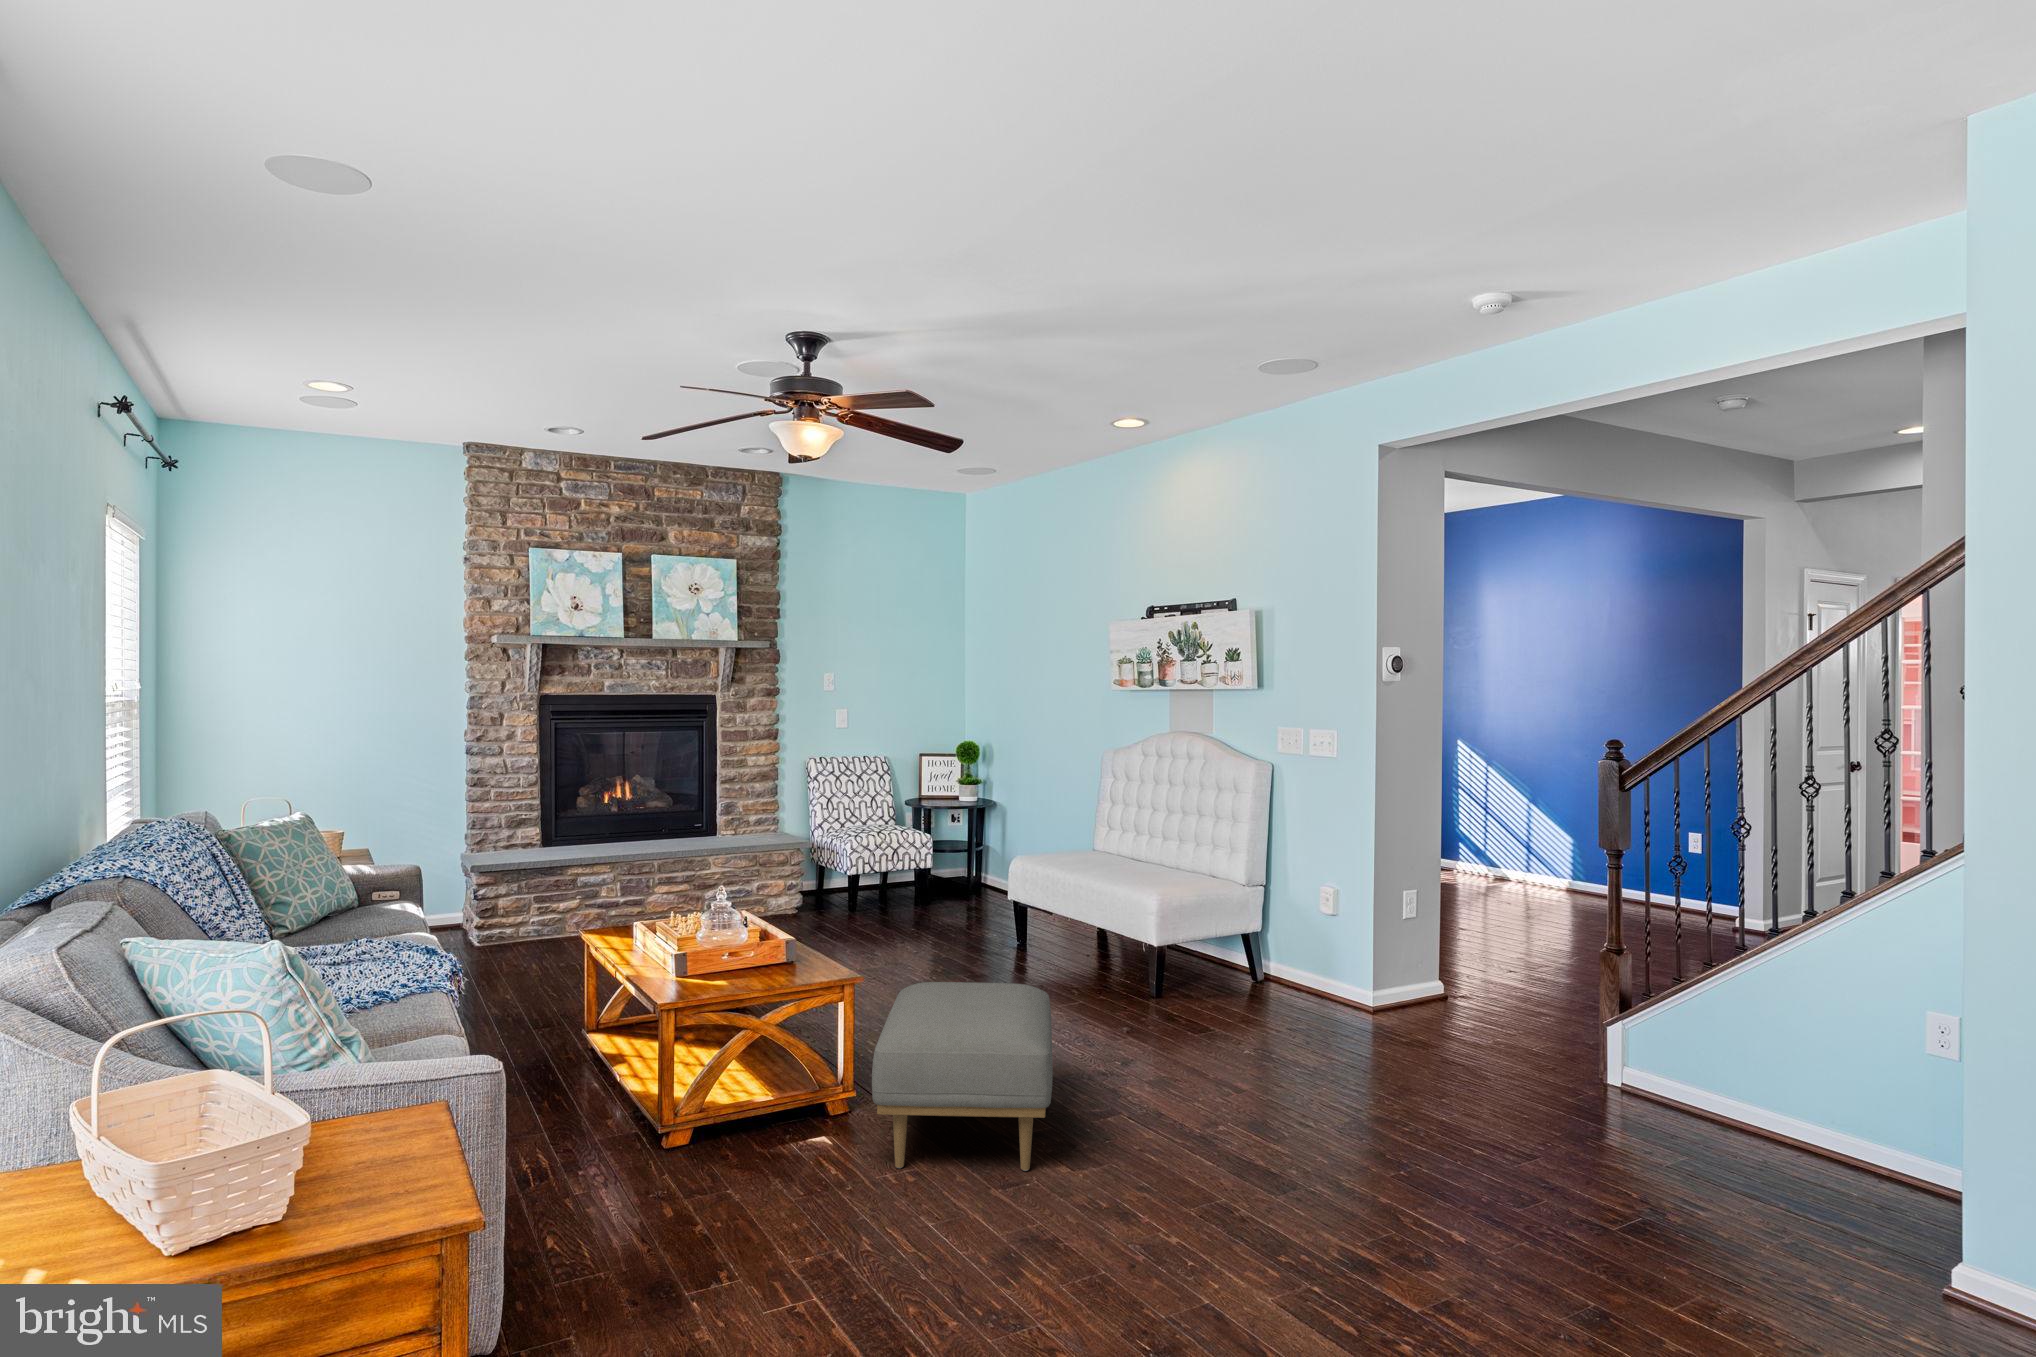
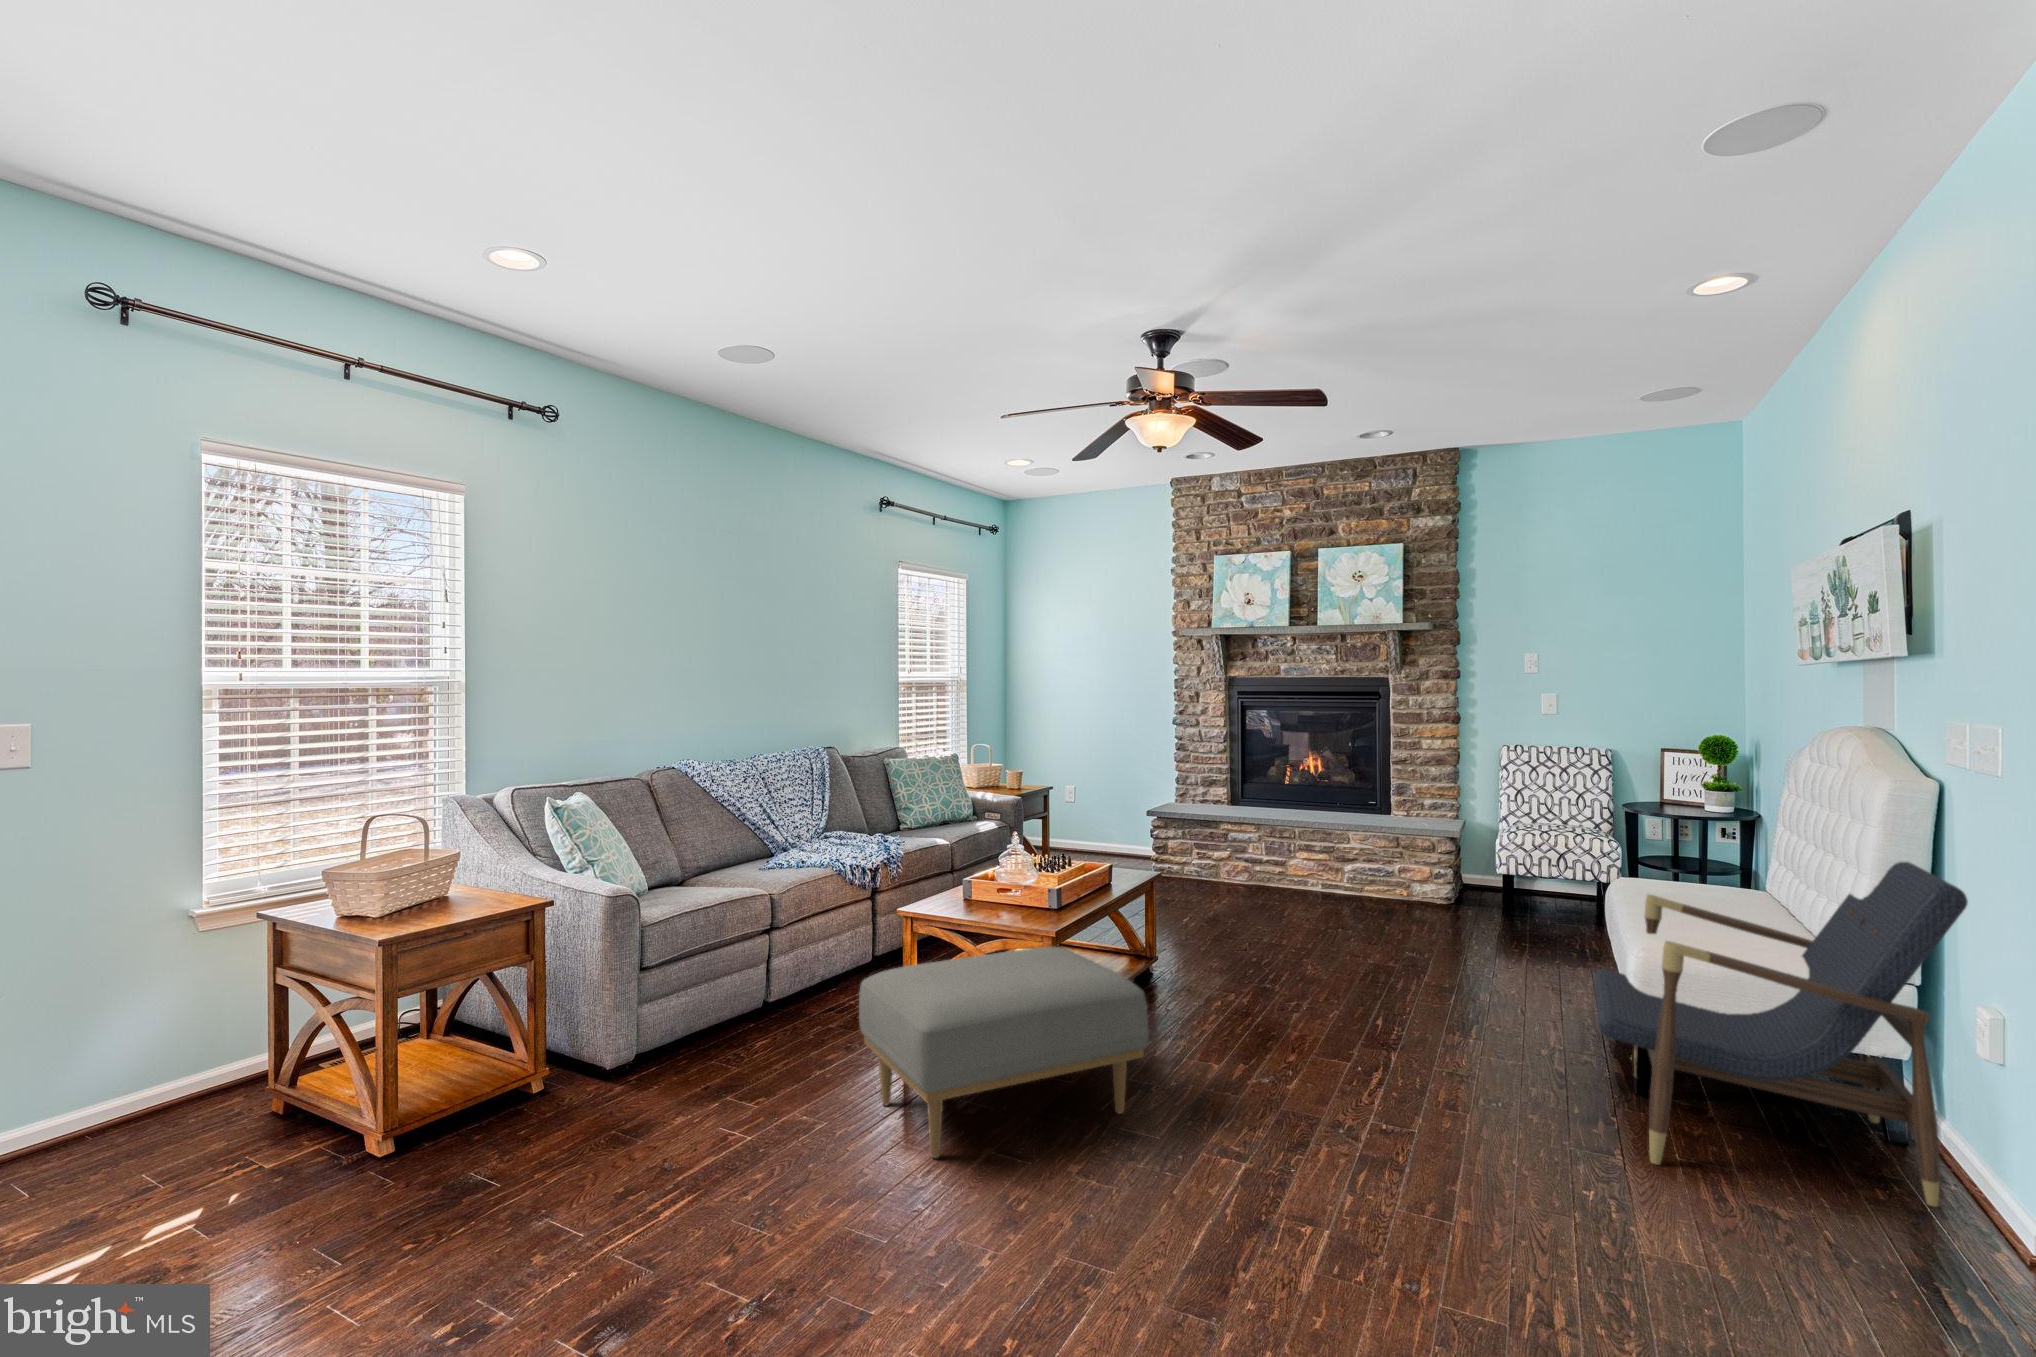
lounge chair: none [1136,815,1341,1020] -> present [1594,862,1968,1207]

